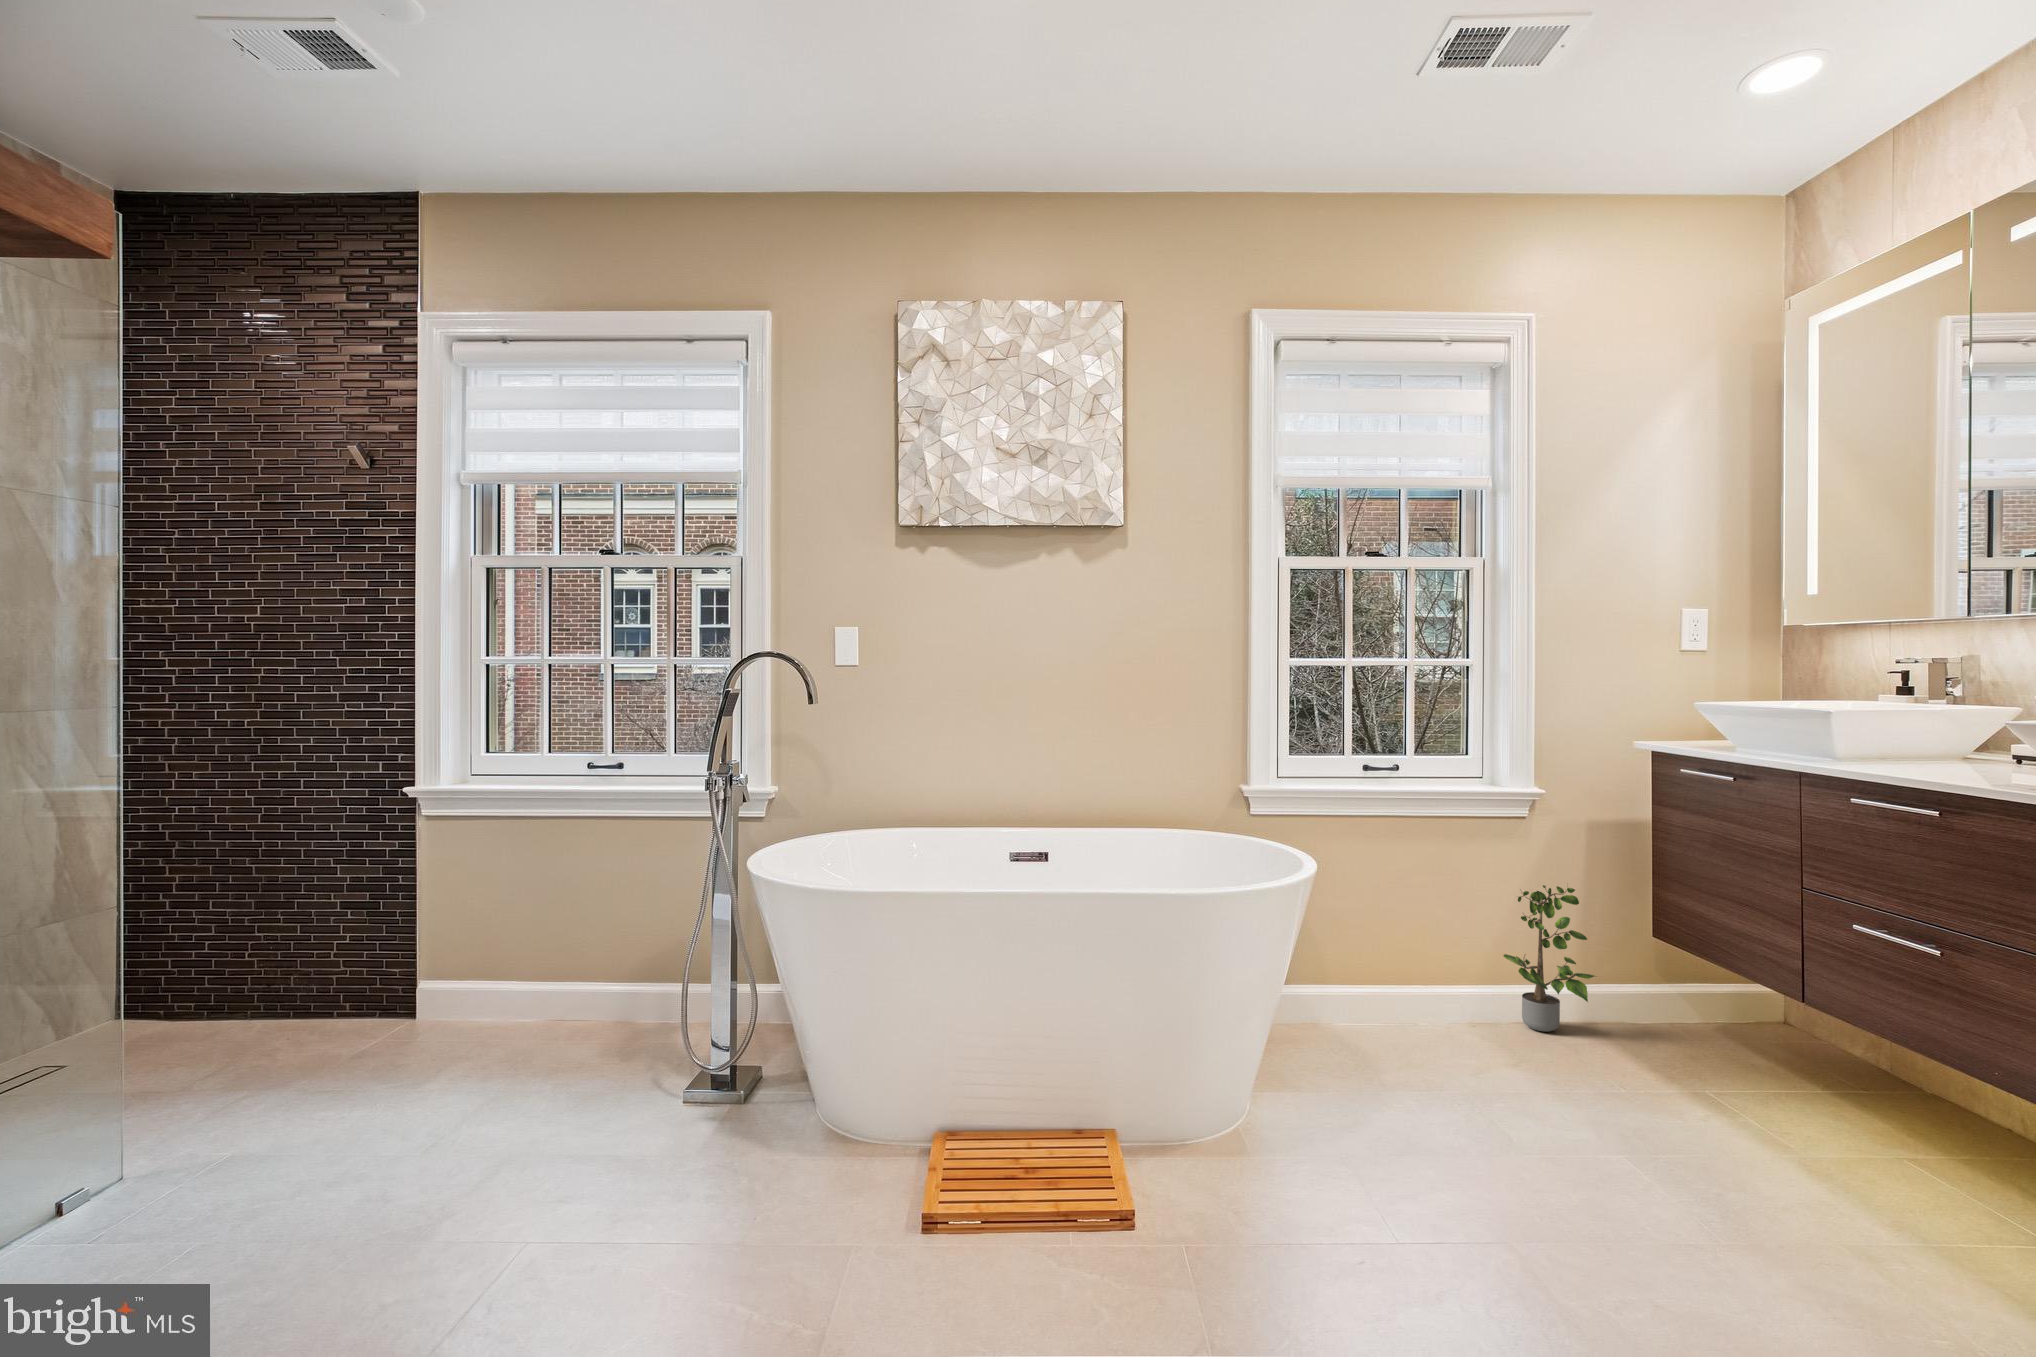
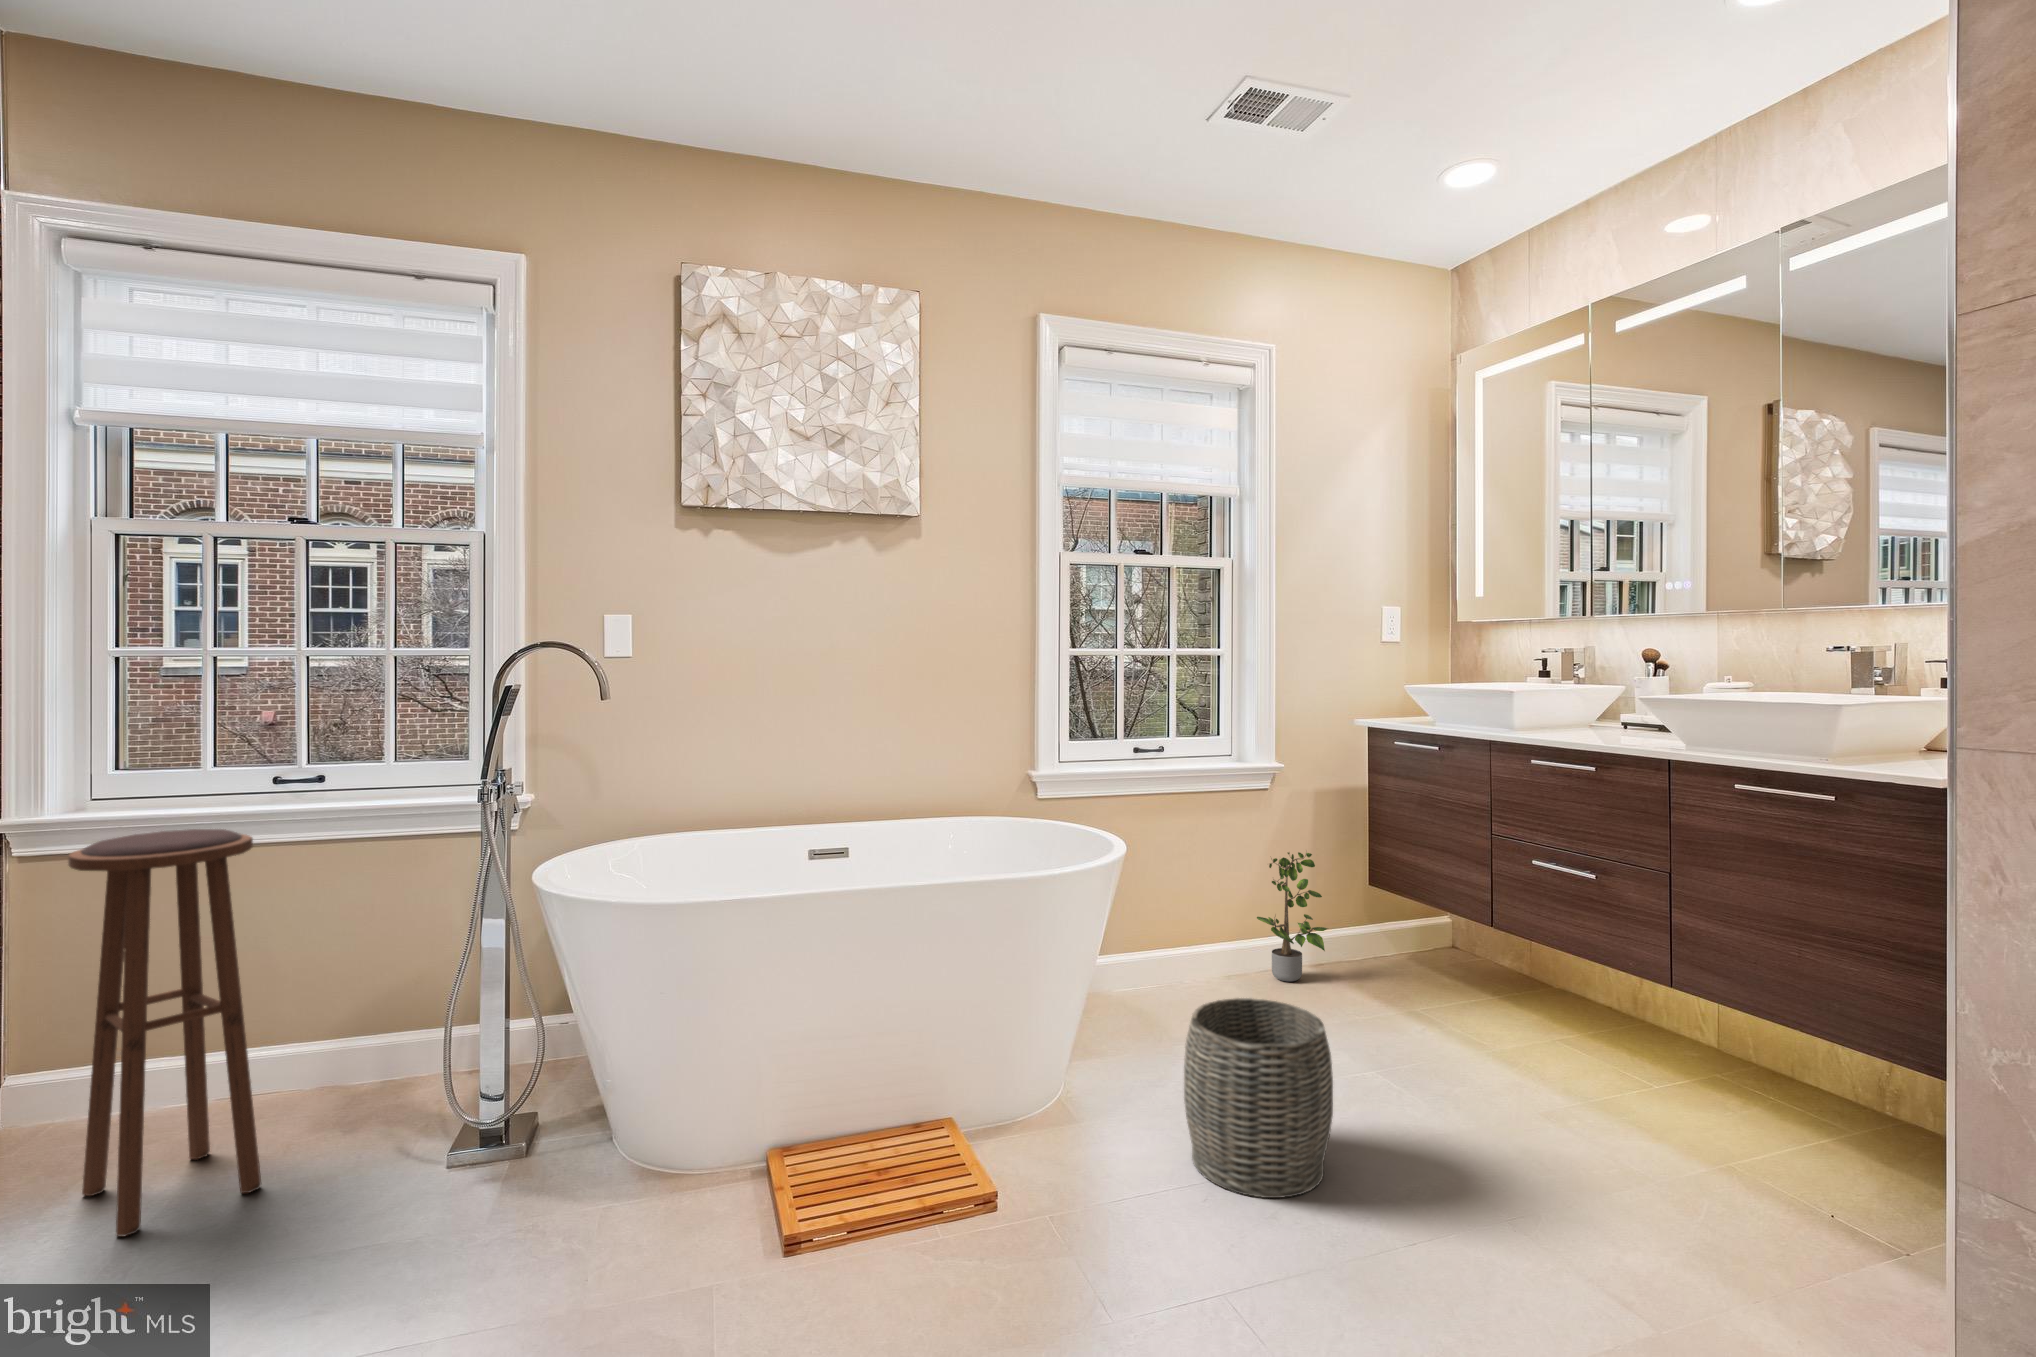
stool: none [426,804,552,1119] -> present [68,829,261,1236]
woven basket: none [1350,1048,1526,1283] -> present [1184,998,1333,1198]

